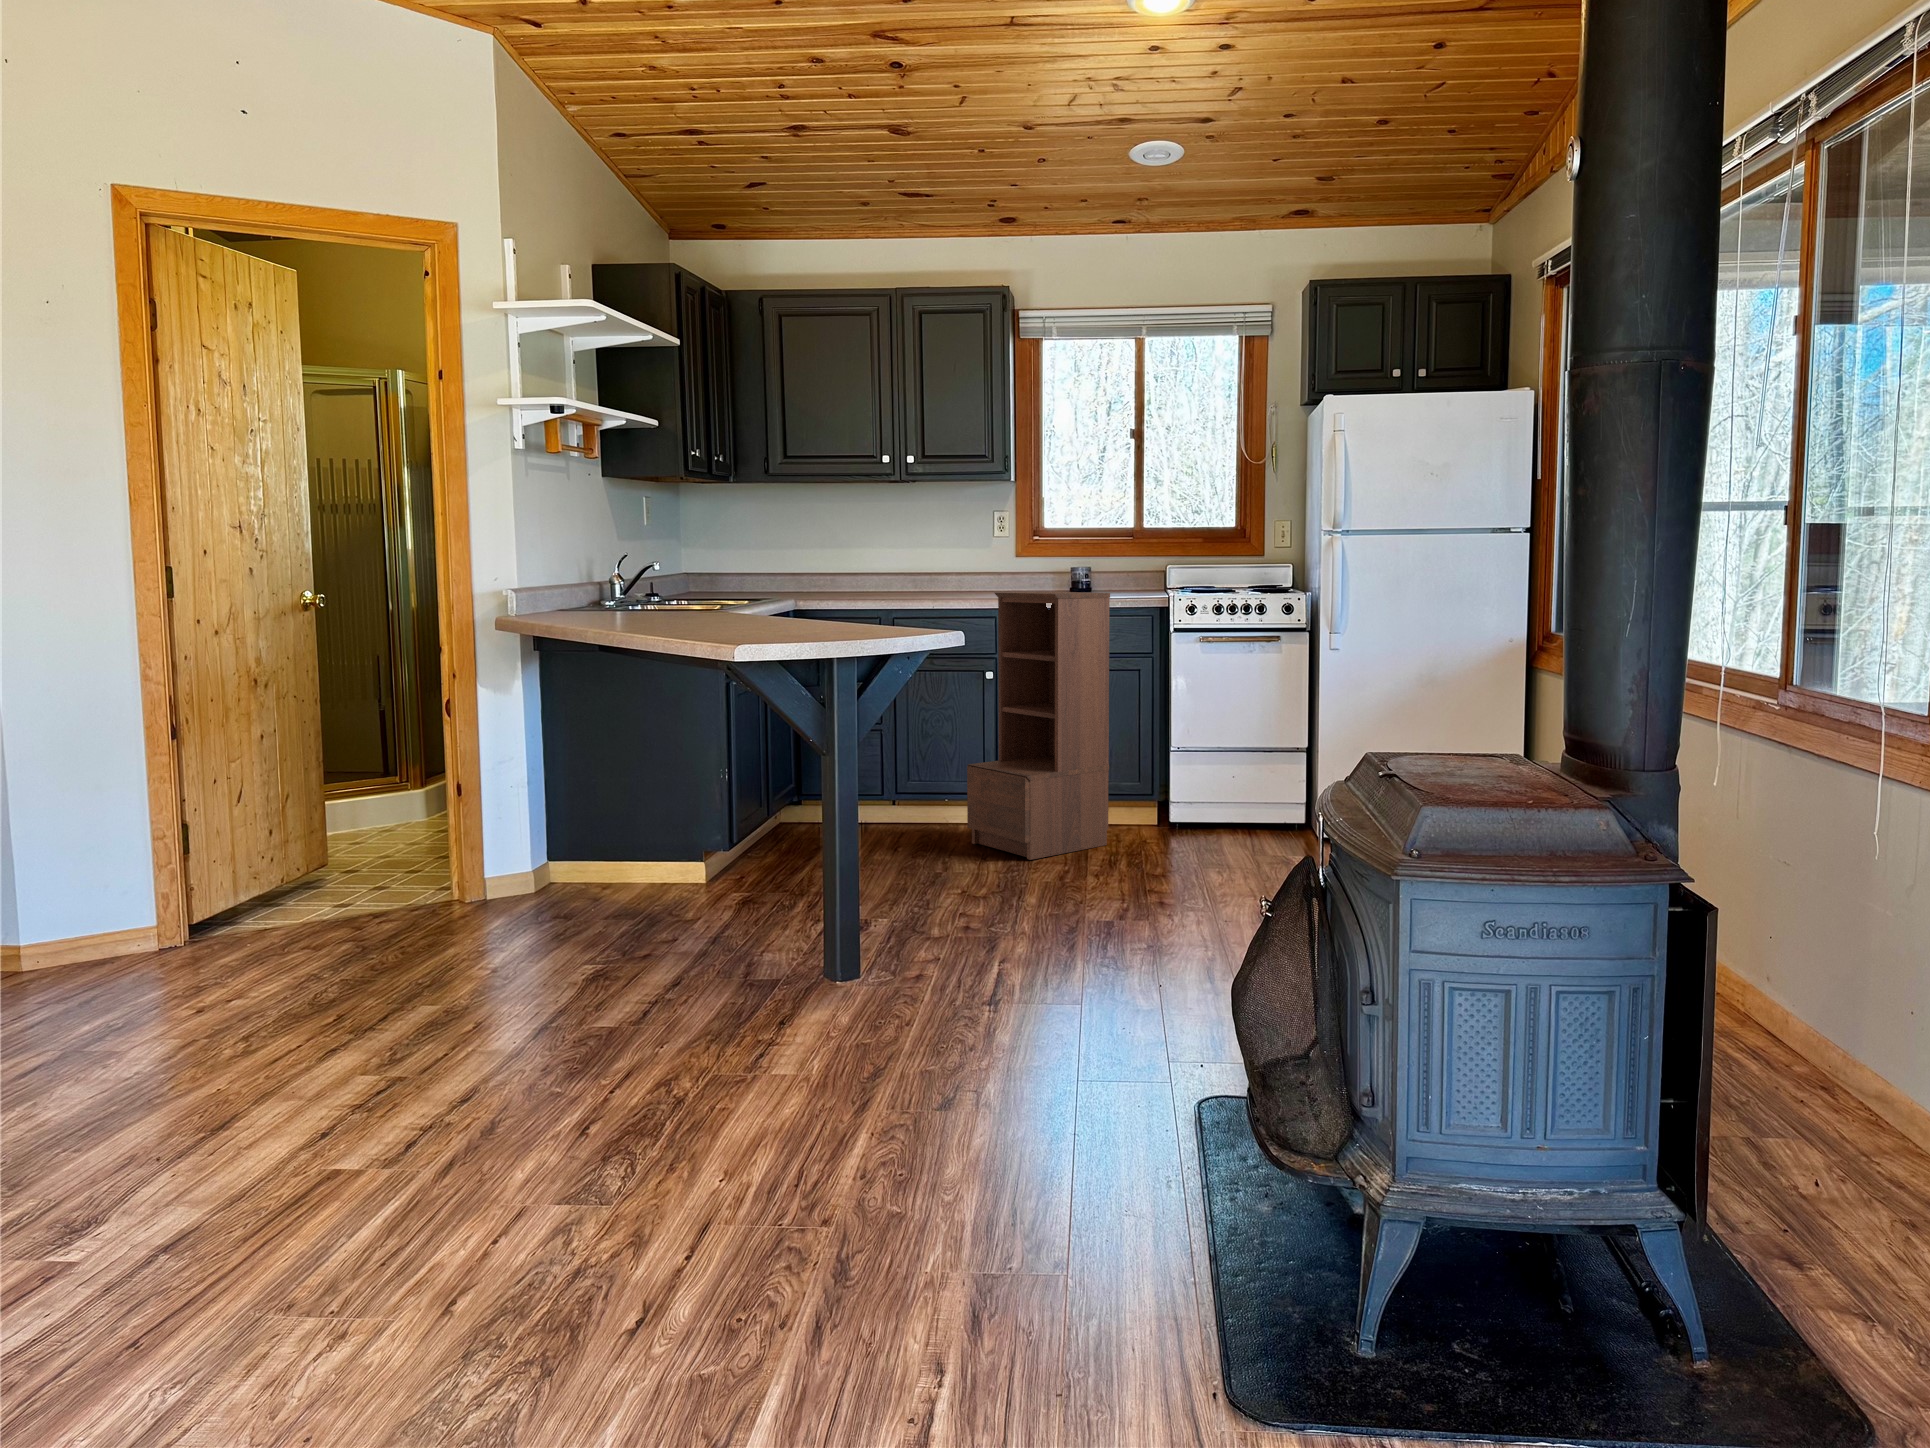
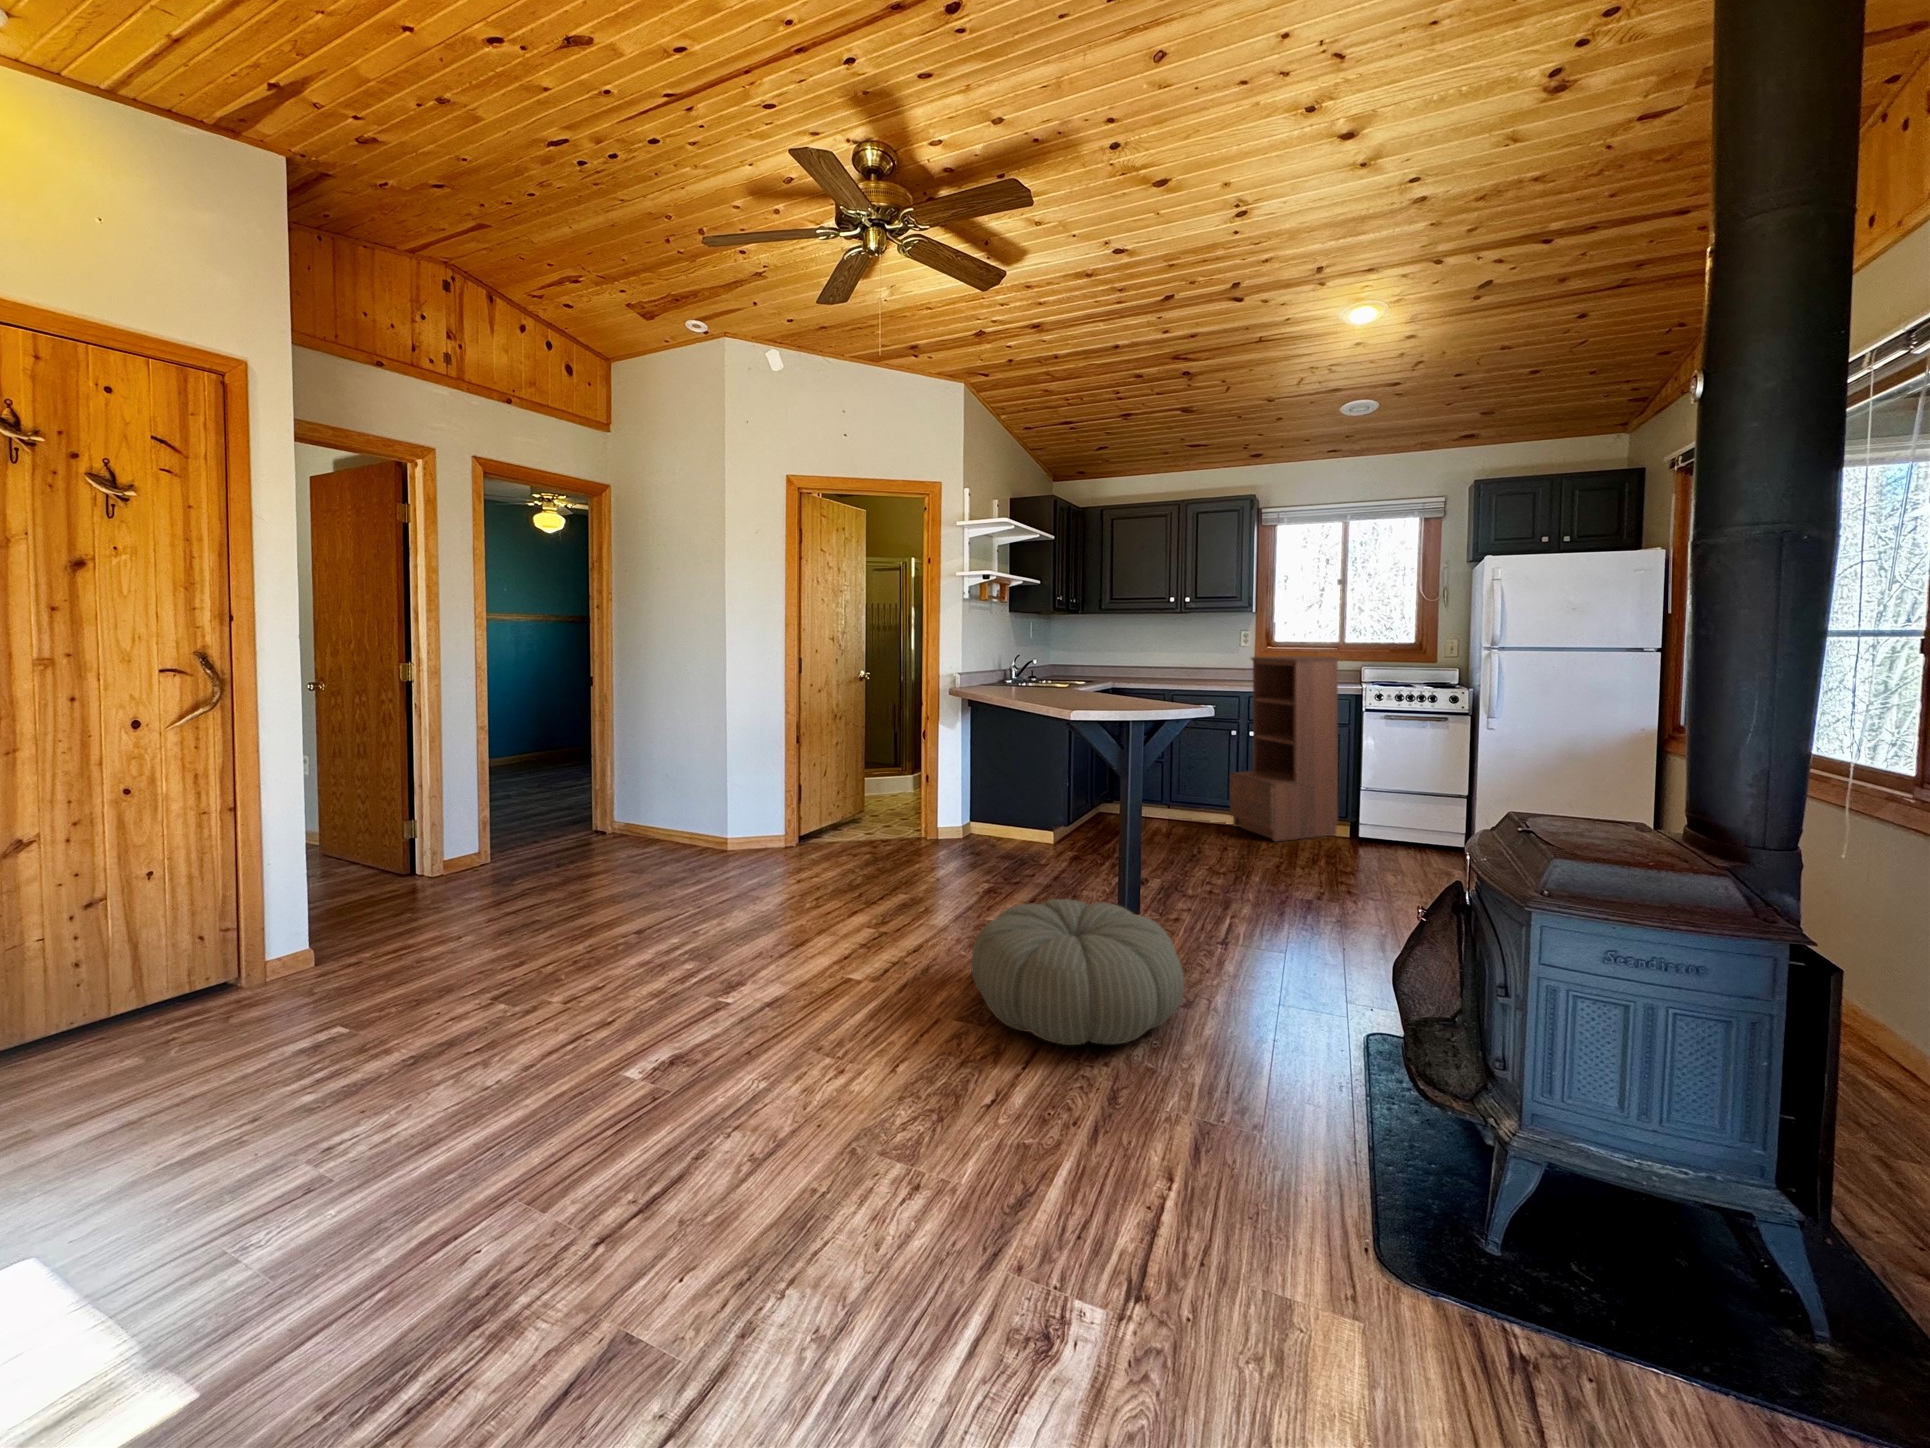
pouf: none [584,965,938,1202] -> present [971,899,1184,1045]

